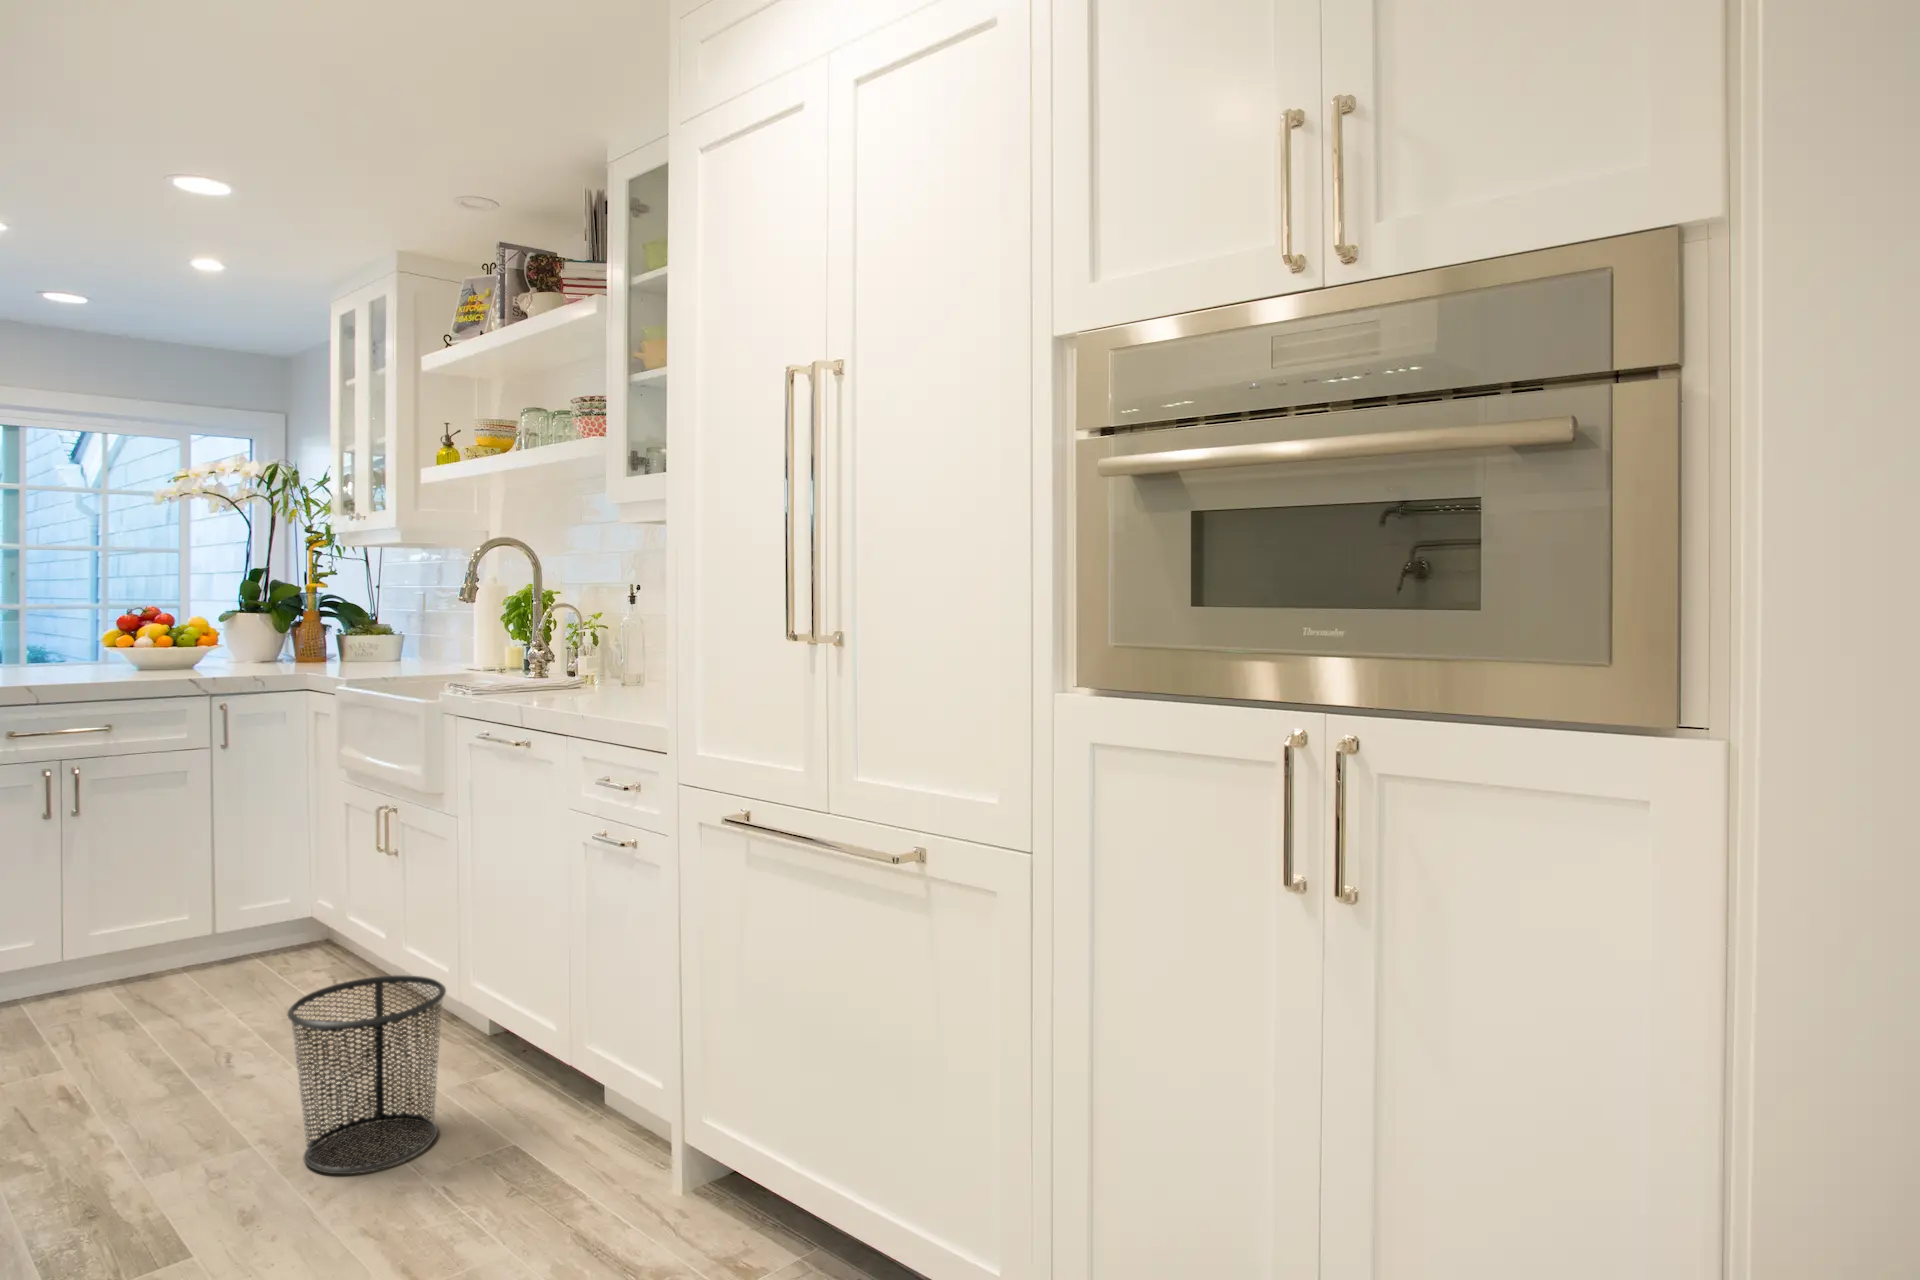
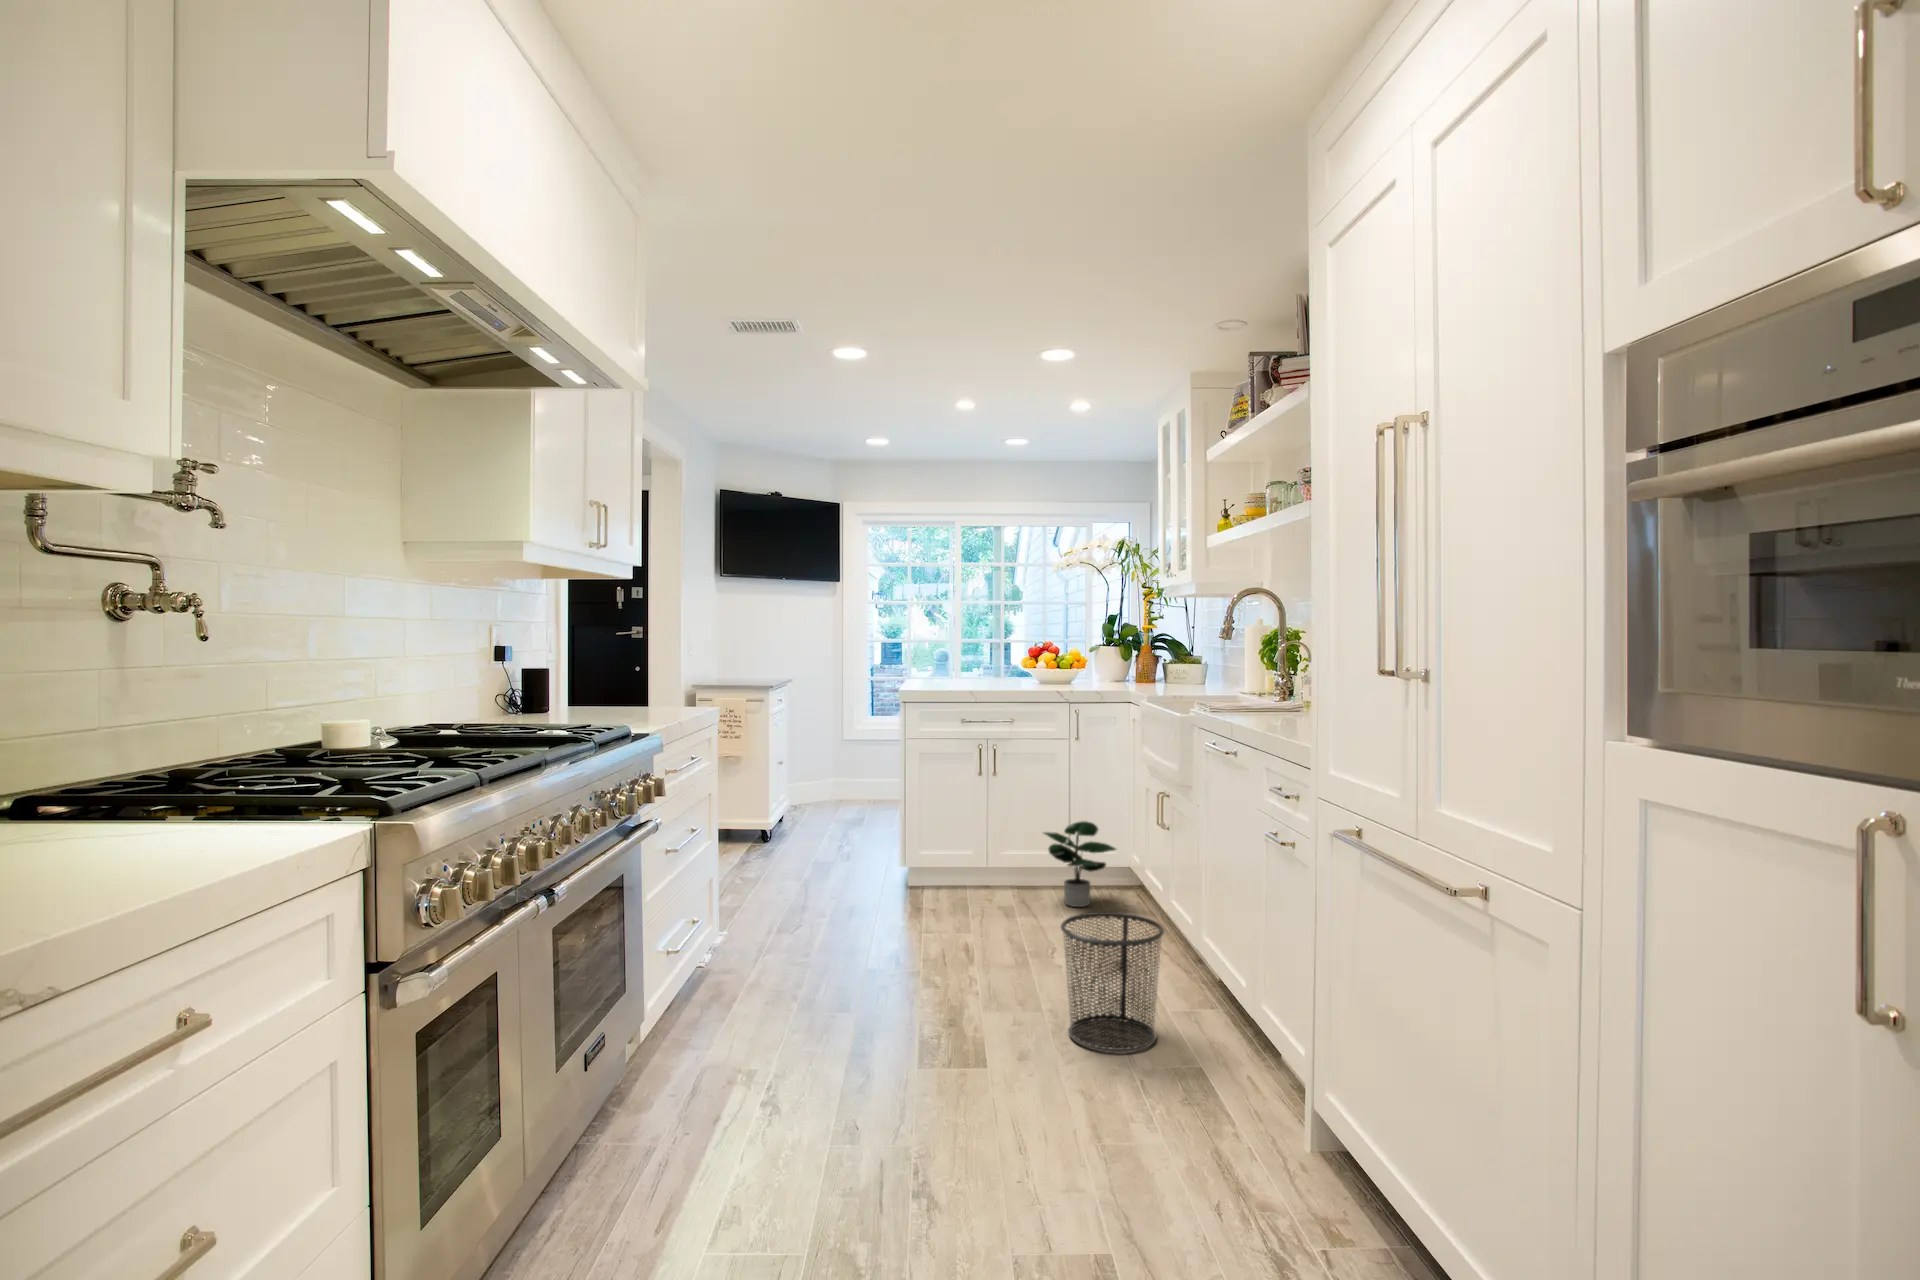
potted plant: none [175,864,304,989] -> present [1044,821,1116,907]

